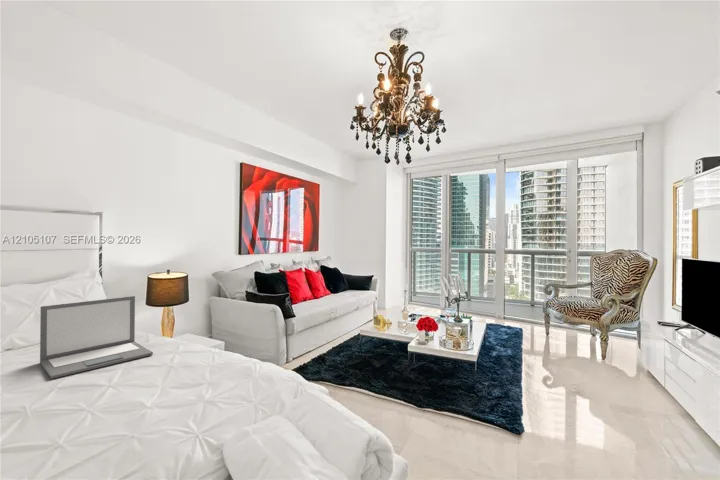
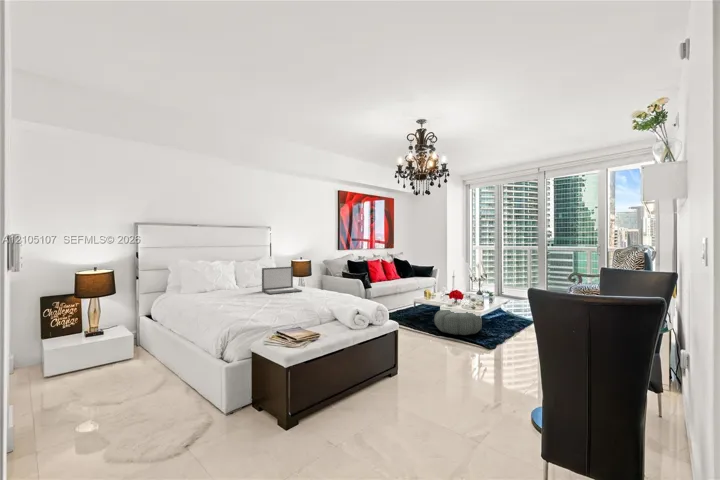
pouf: none [404,347,481,399] -> present [434,308,482,335]

